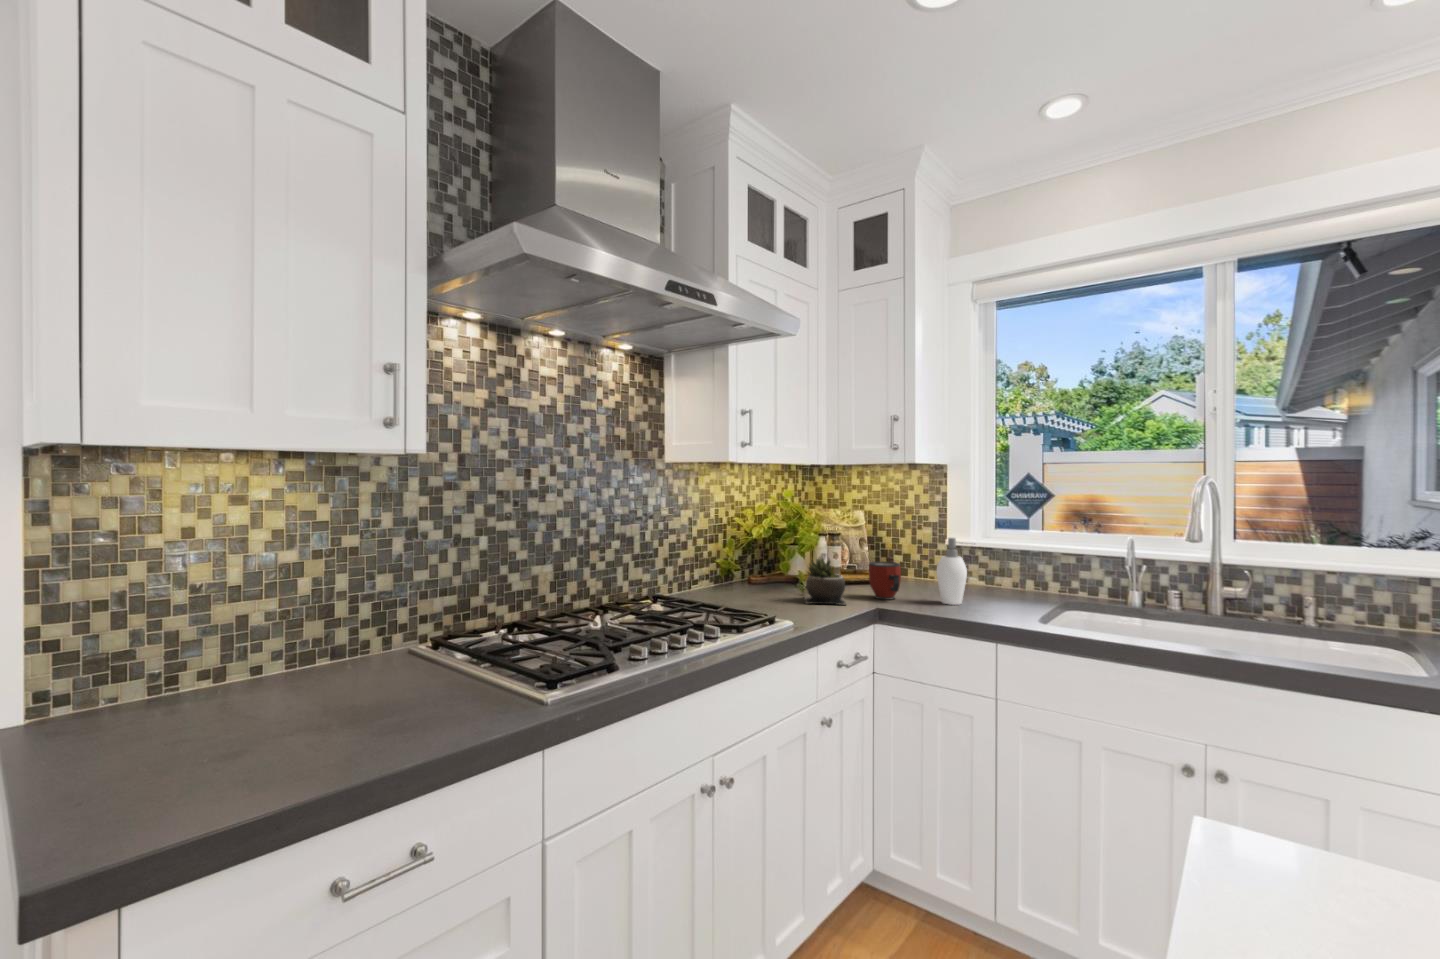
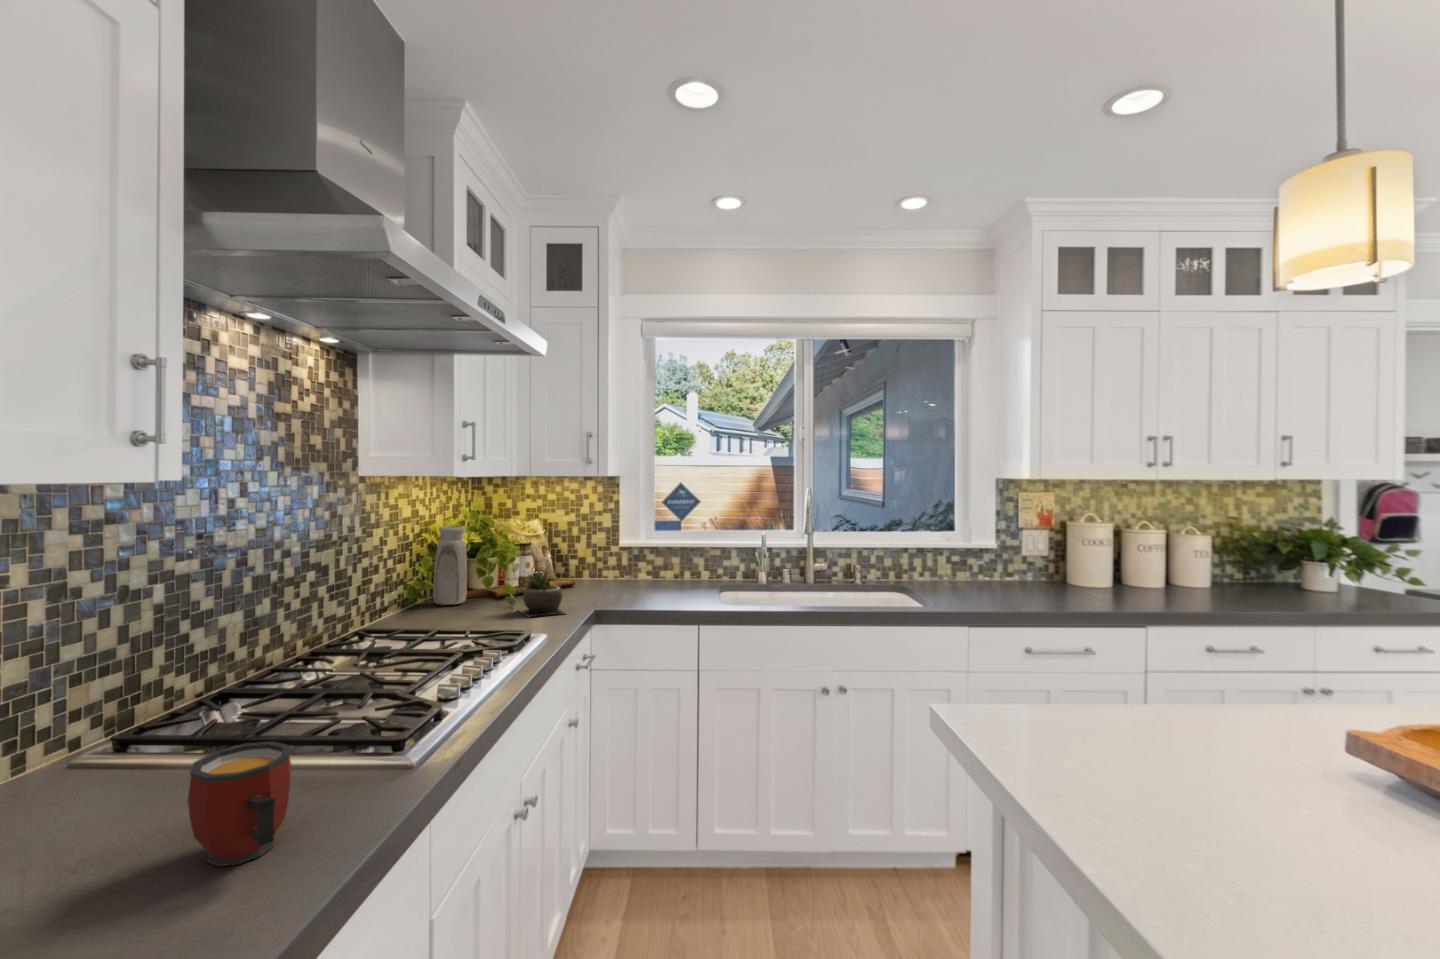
vase: none [743,512,772,585] -> present [433,526,467,605]
soap dispenser: present [937,538,967,605] -> none [634,543,667,602]
mug: present [869,561,901,600] -> present [188,742,292,866]

